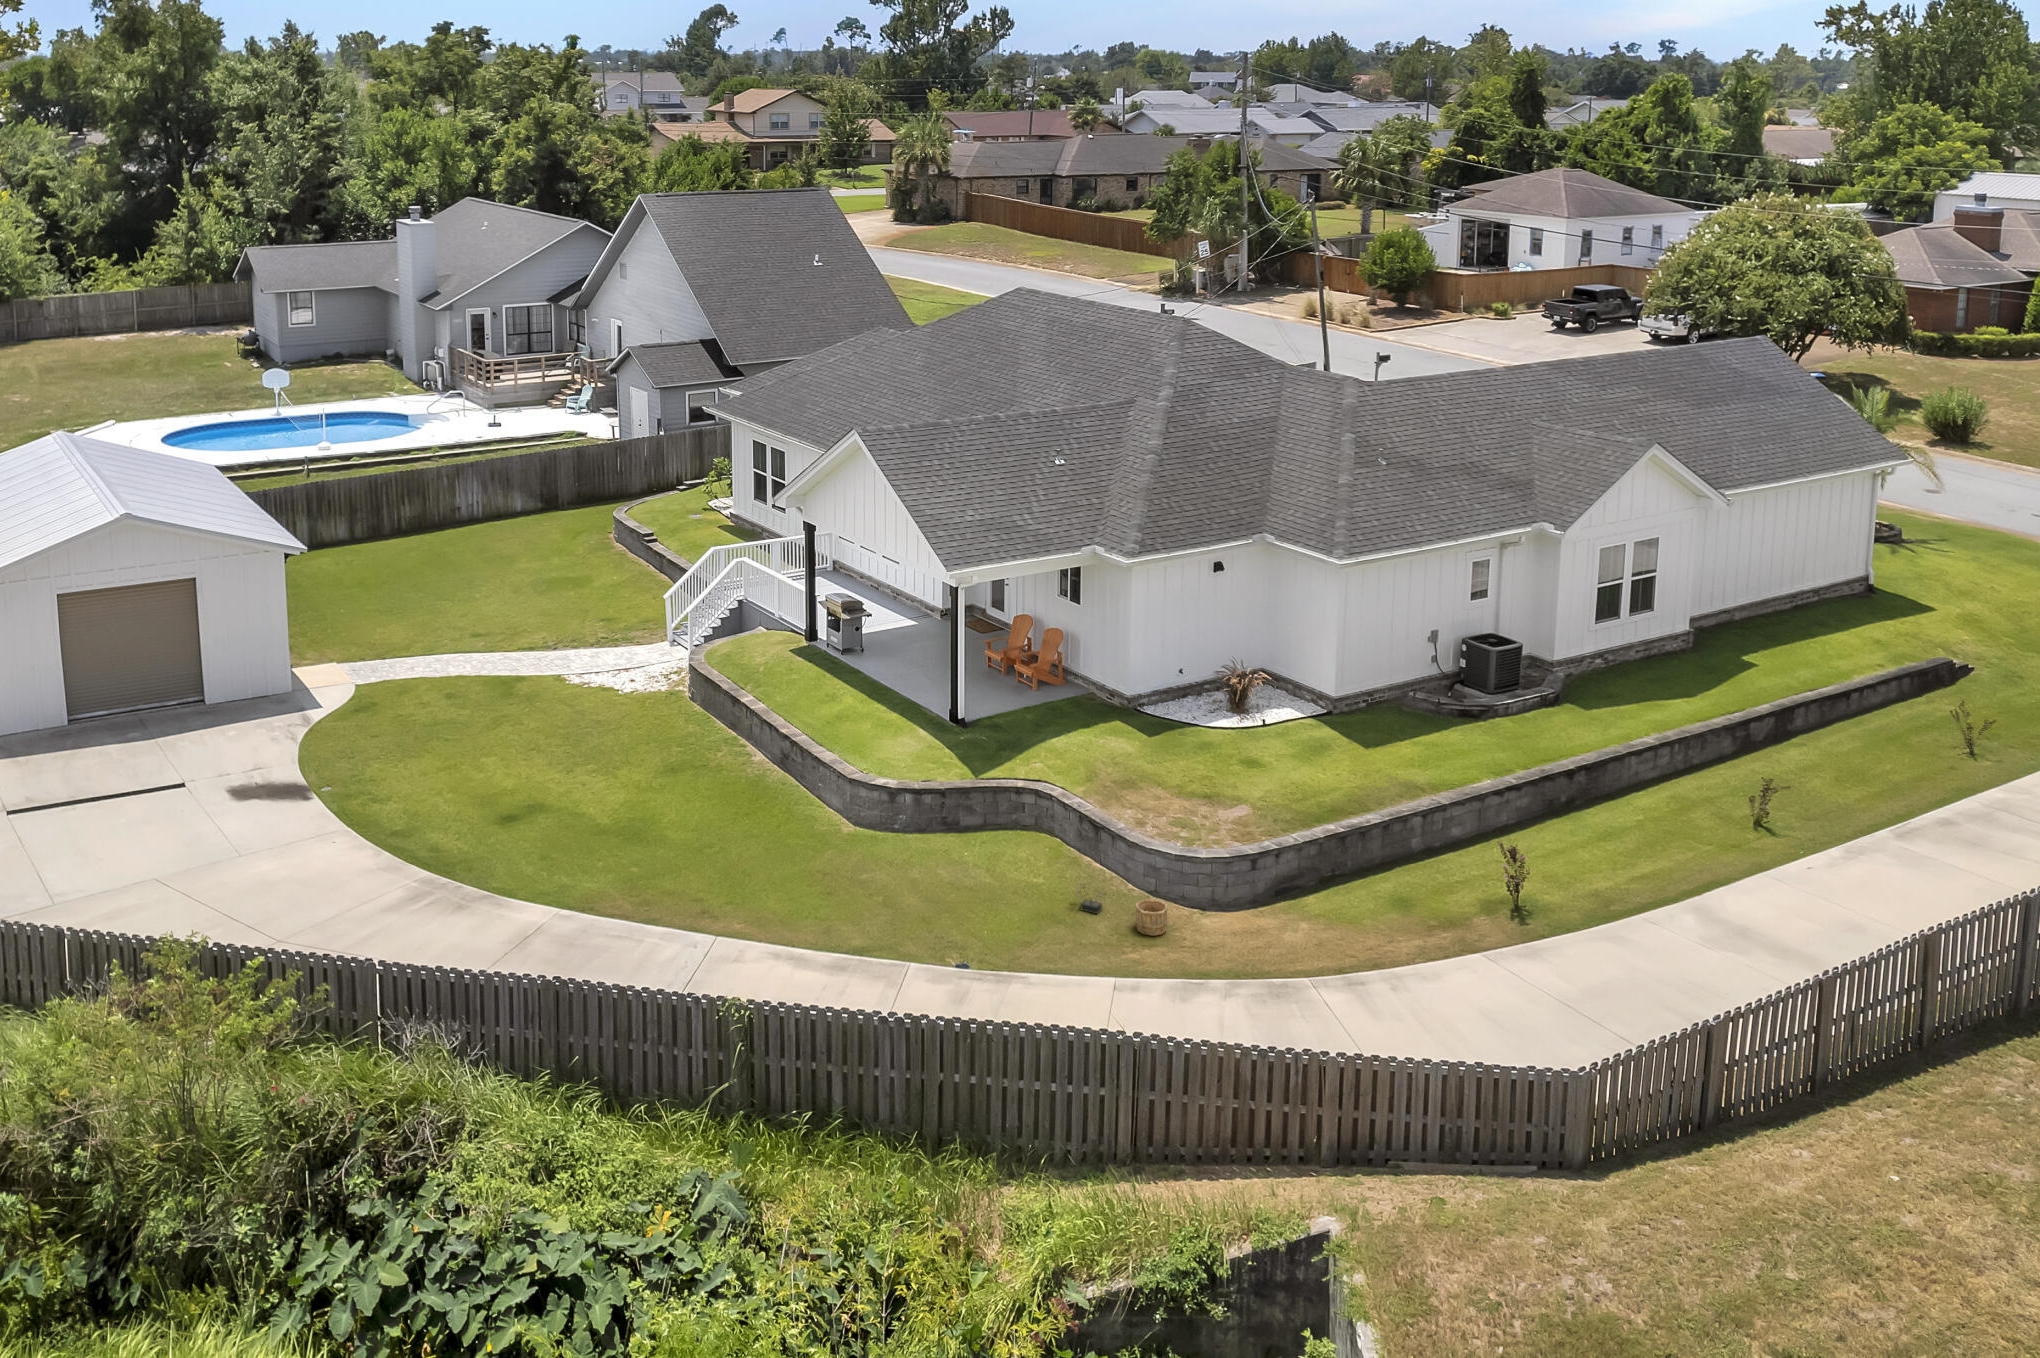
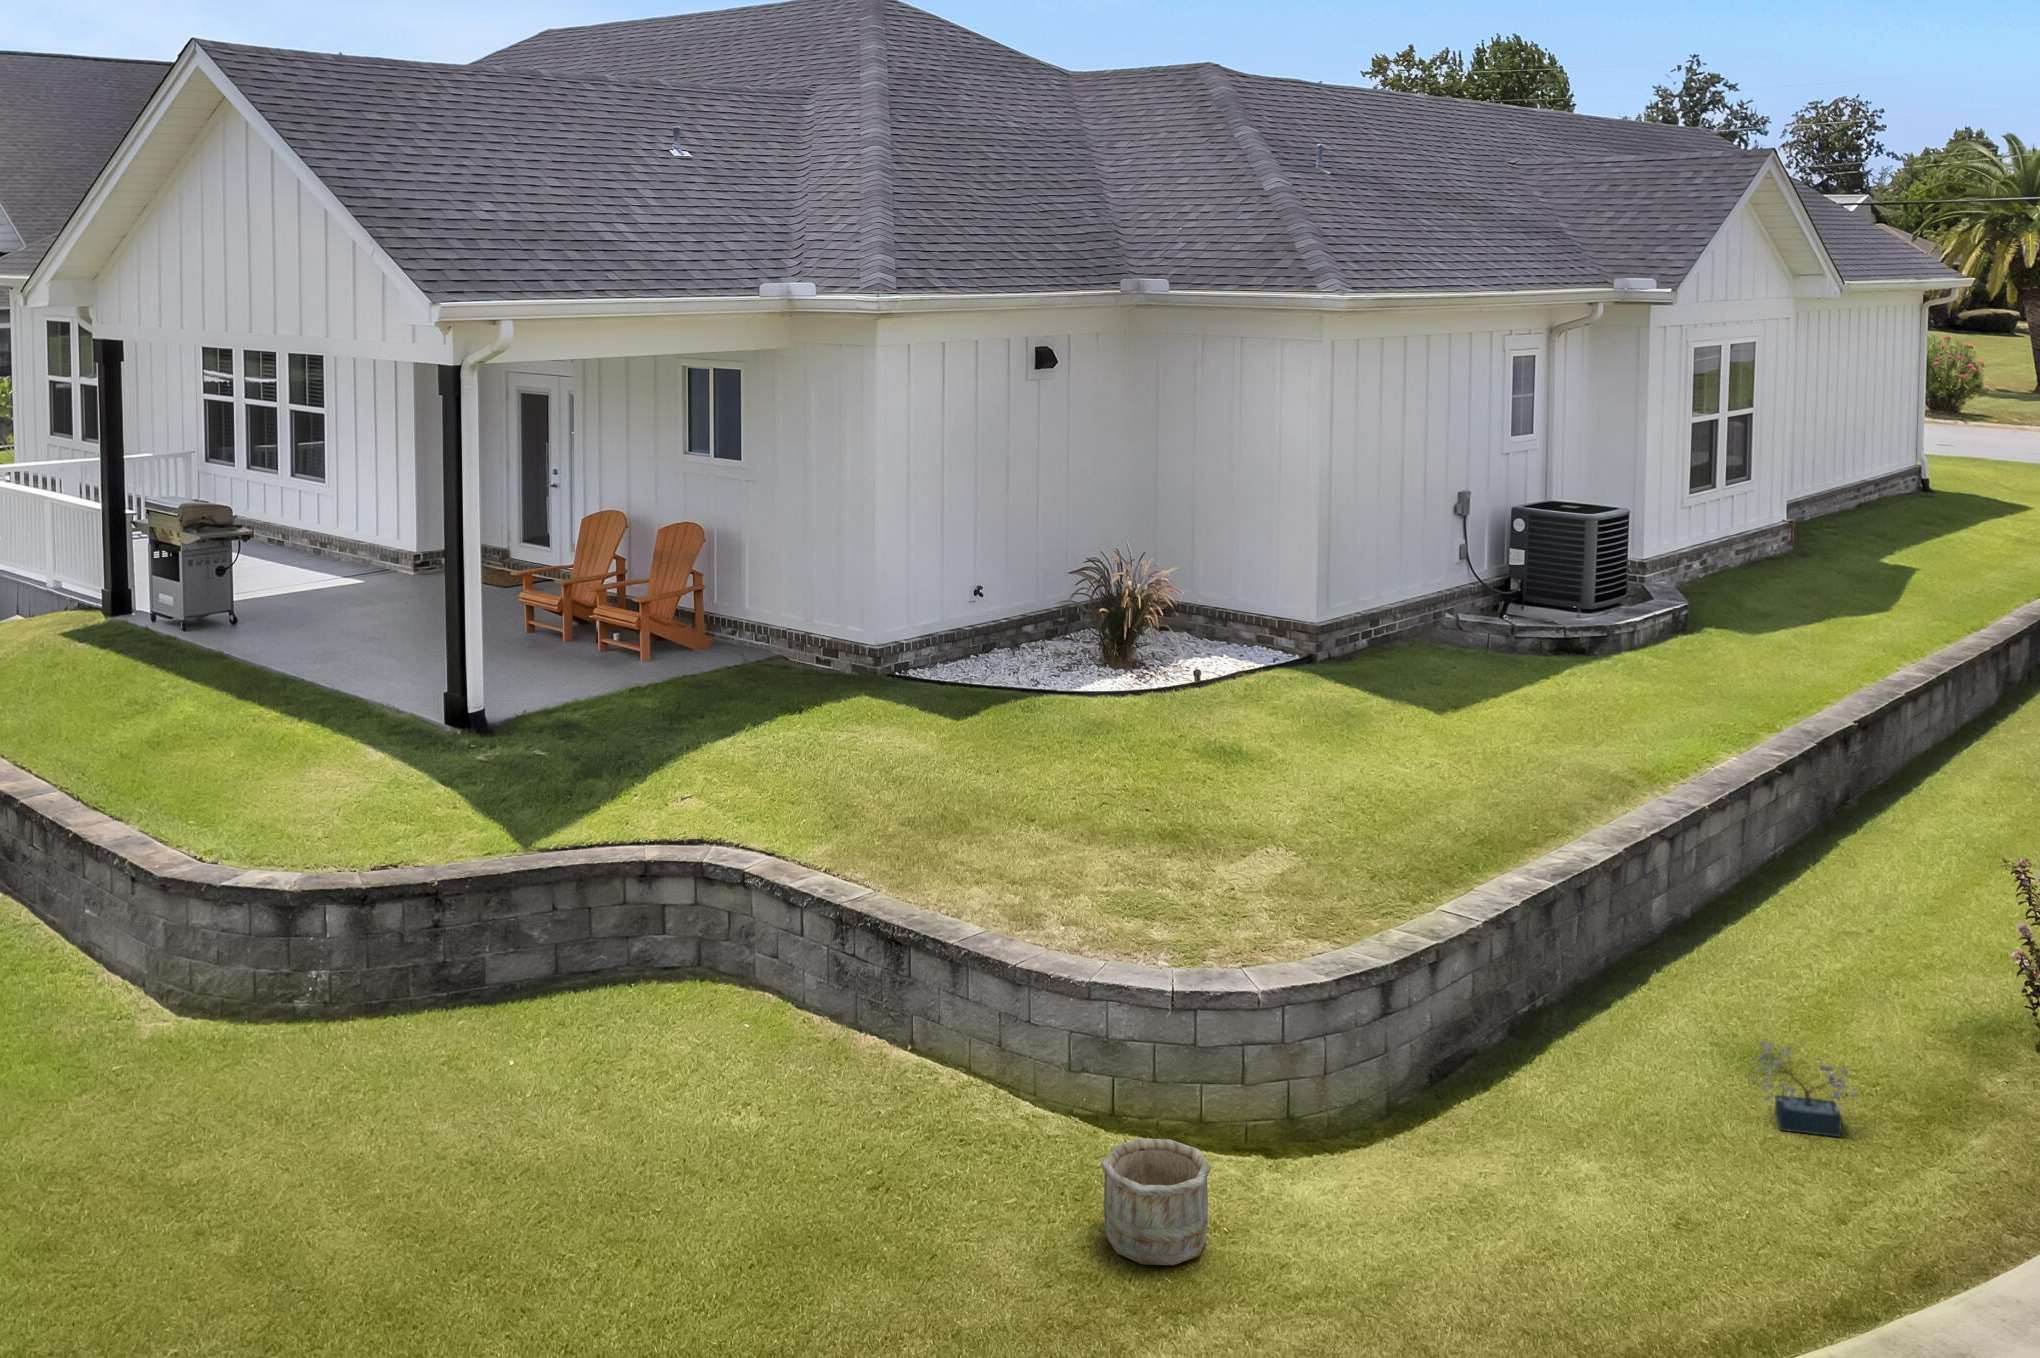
decorative plant: present [1077,887,1103,914] -> present [1751,1039,1857,1137]

